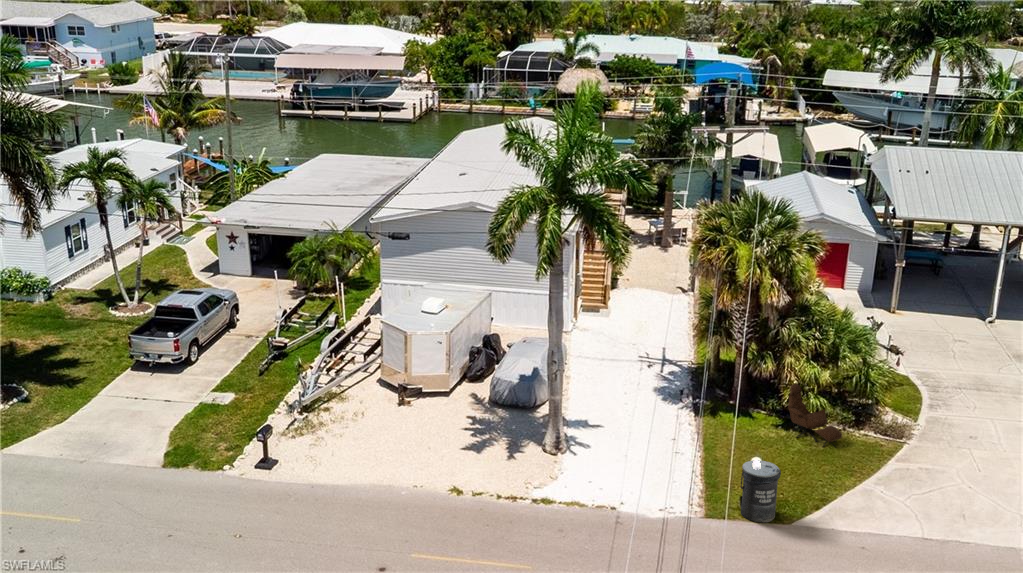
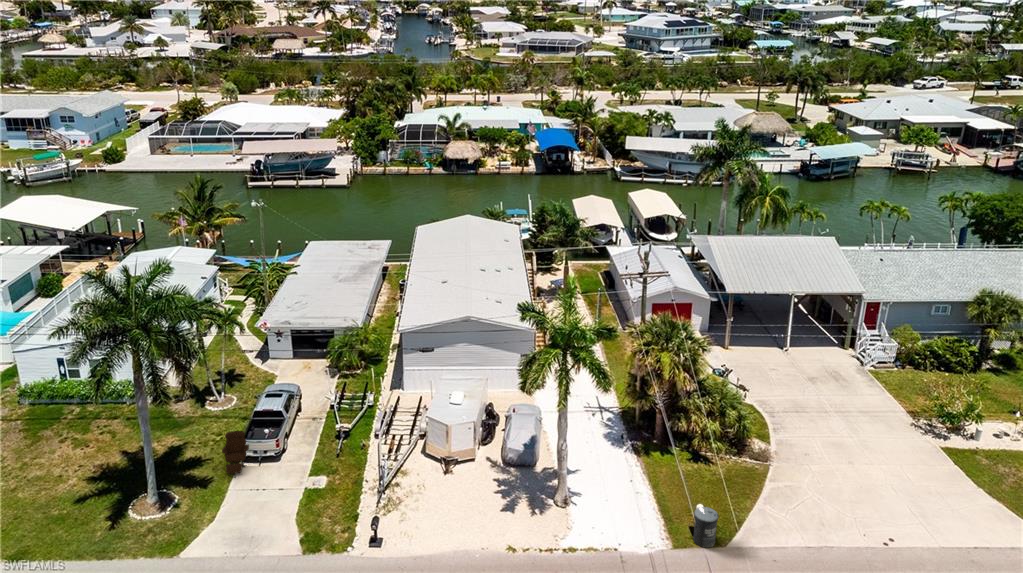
lounge chair: present [788,384,842,447] -> present [222,431,249,475]

